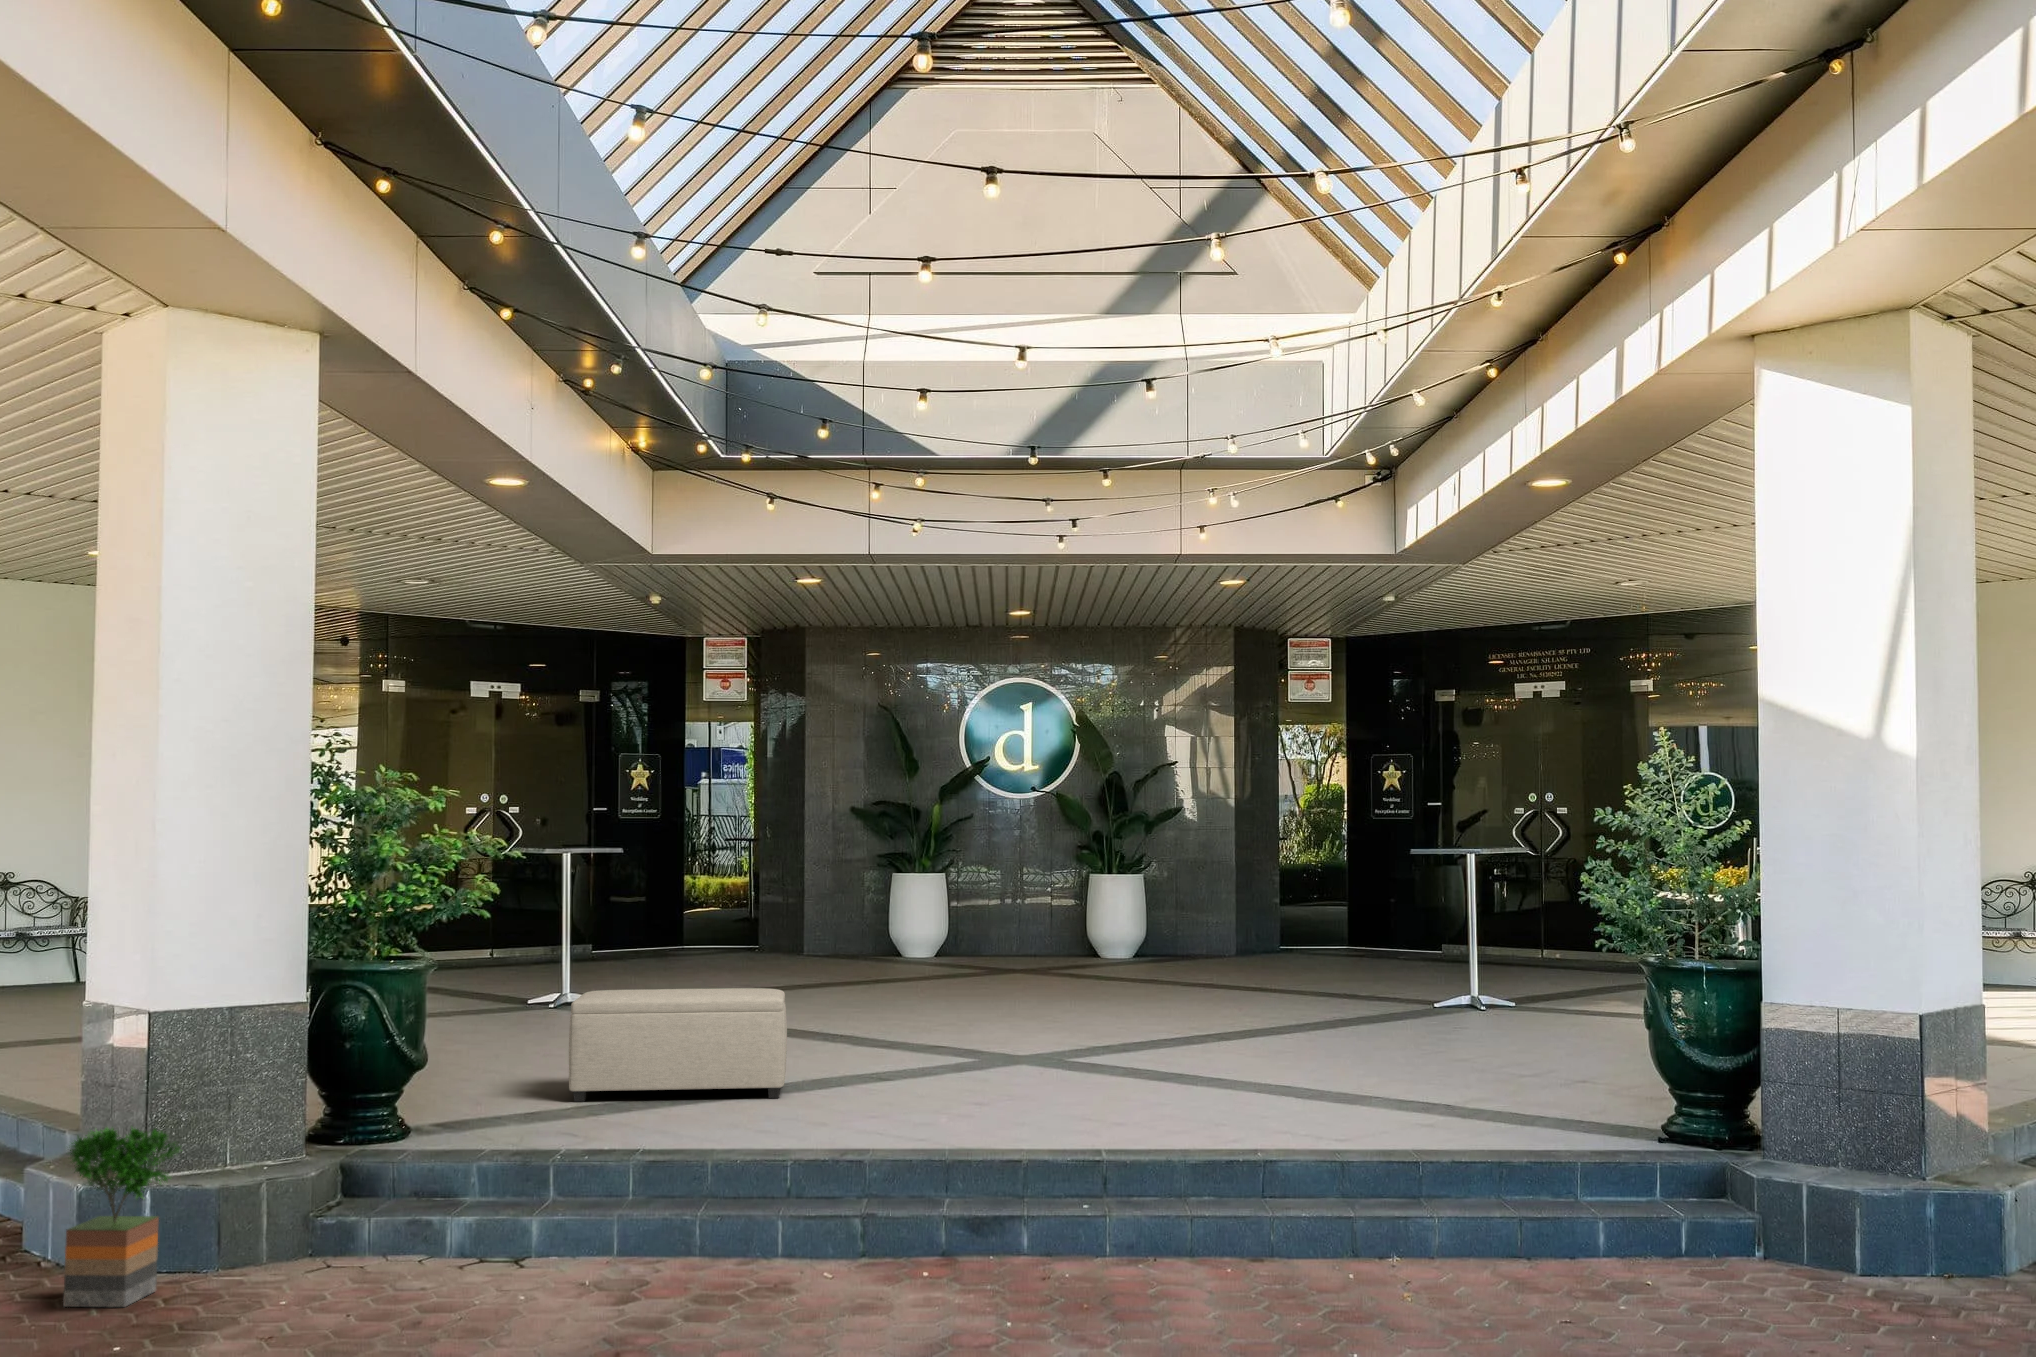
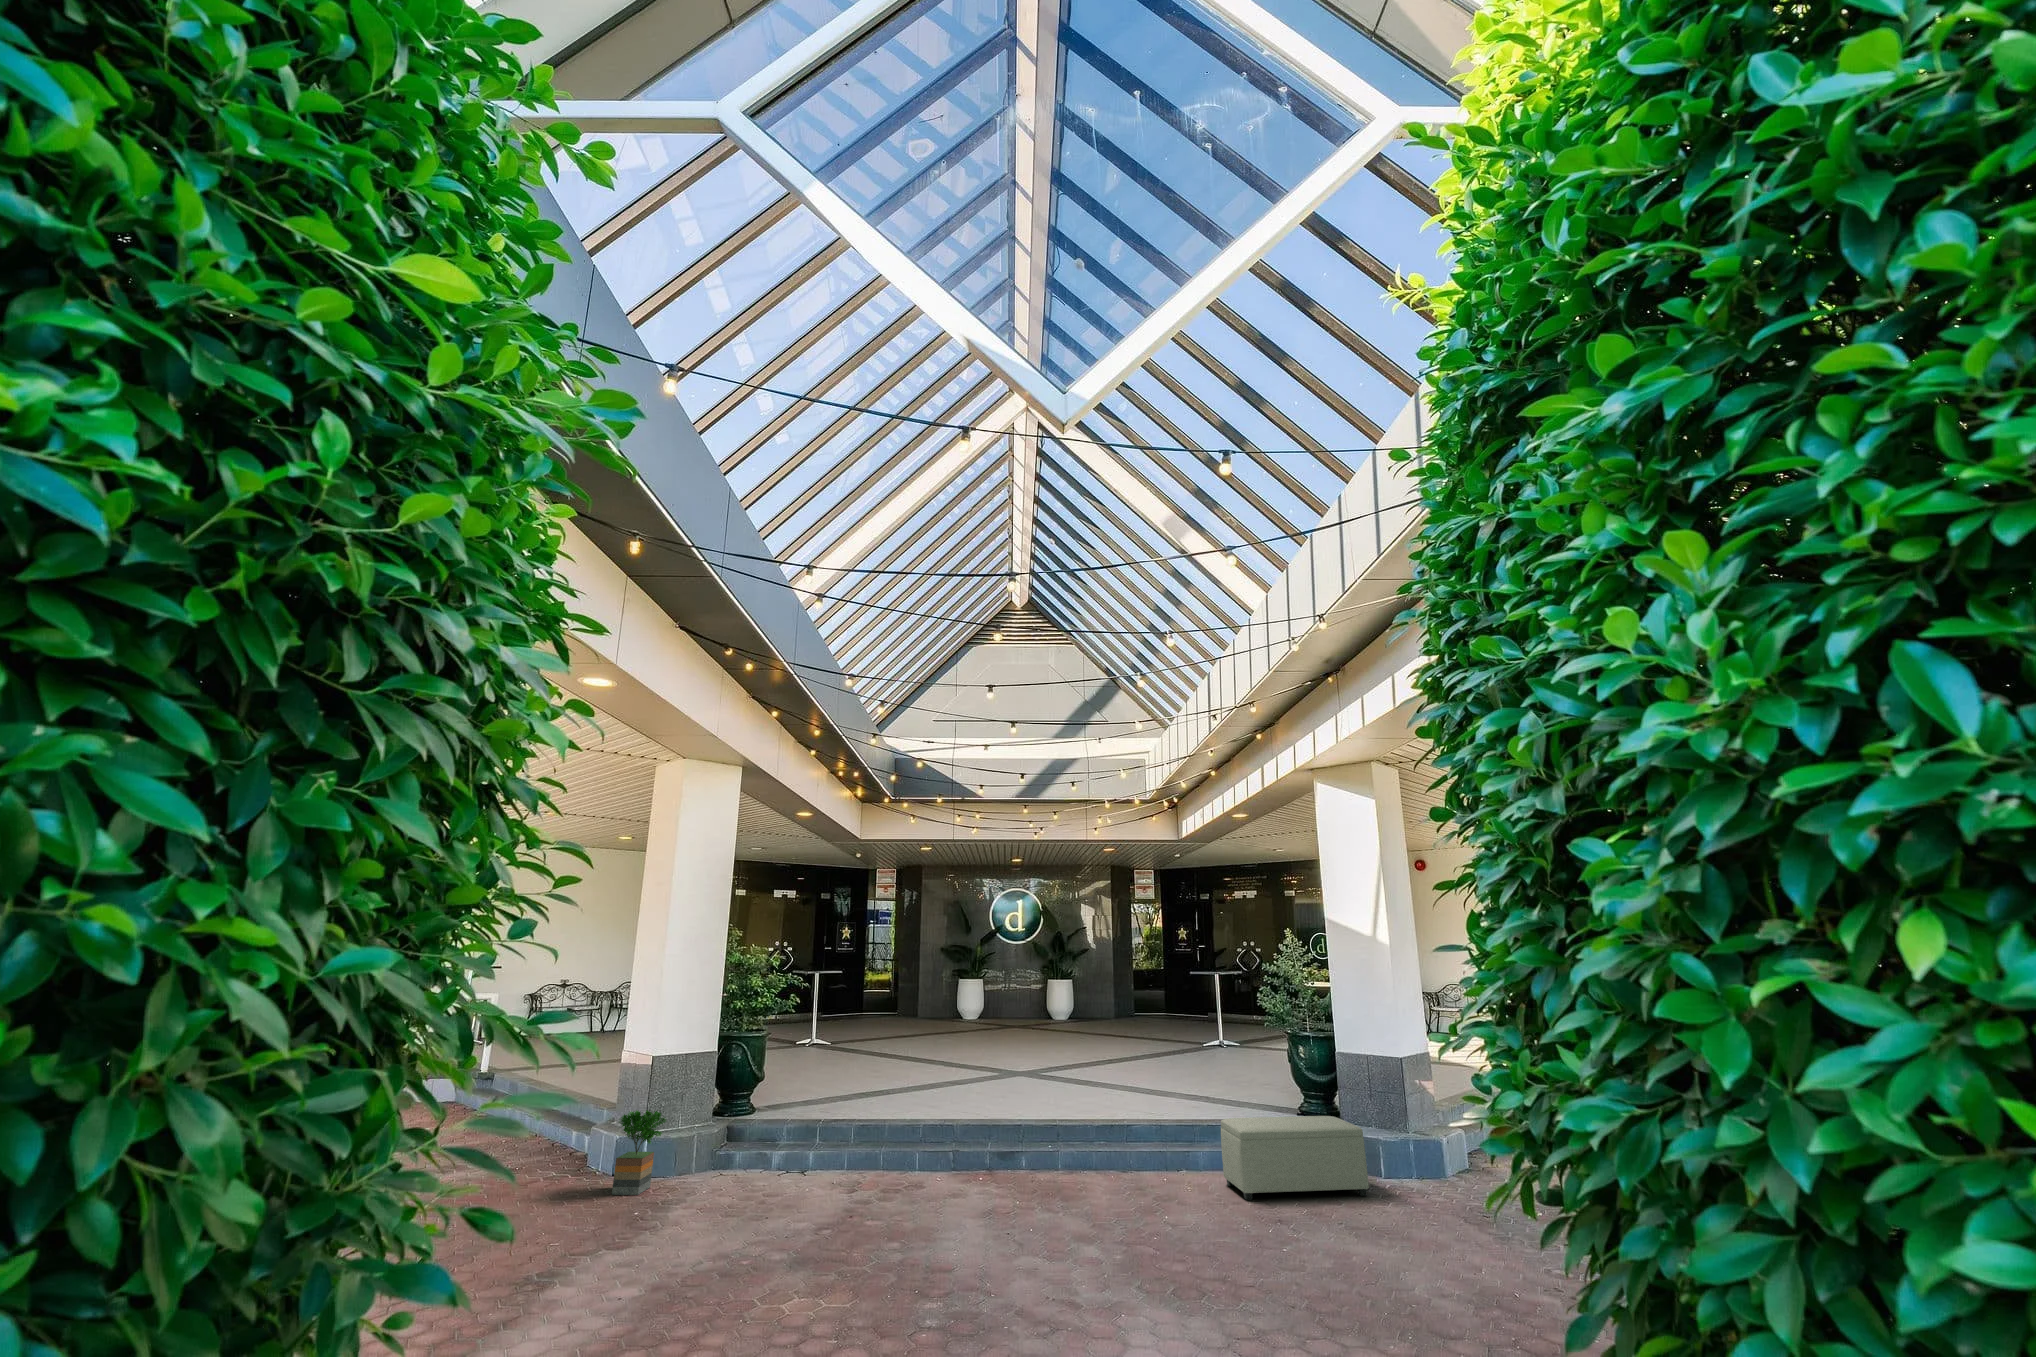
ottoman: present [569,988,787,1102] -> present [1221,1116,1369,1200]

